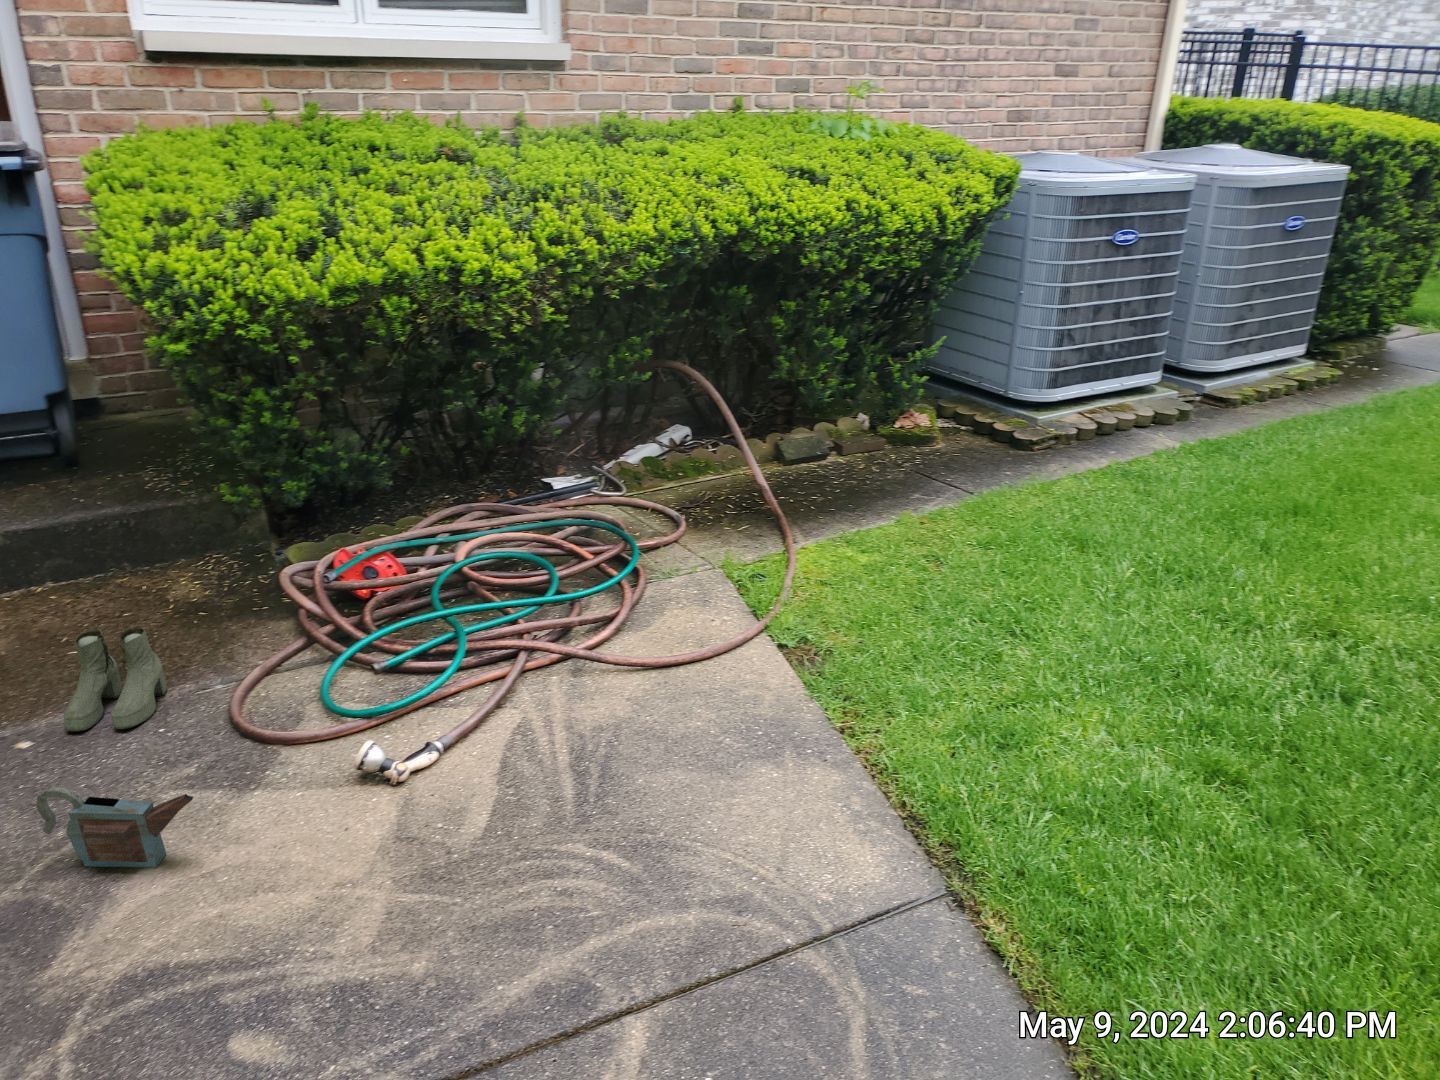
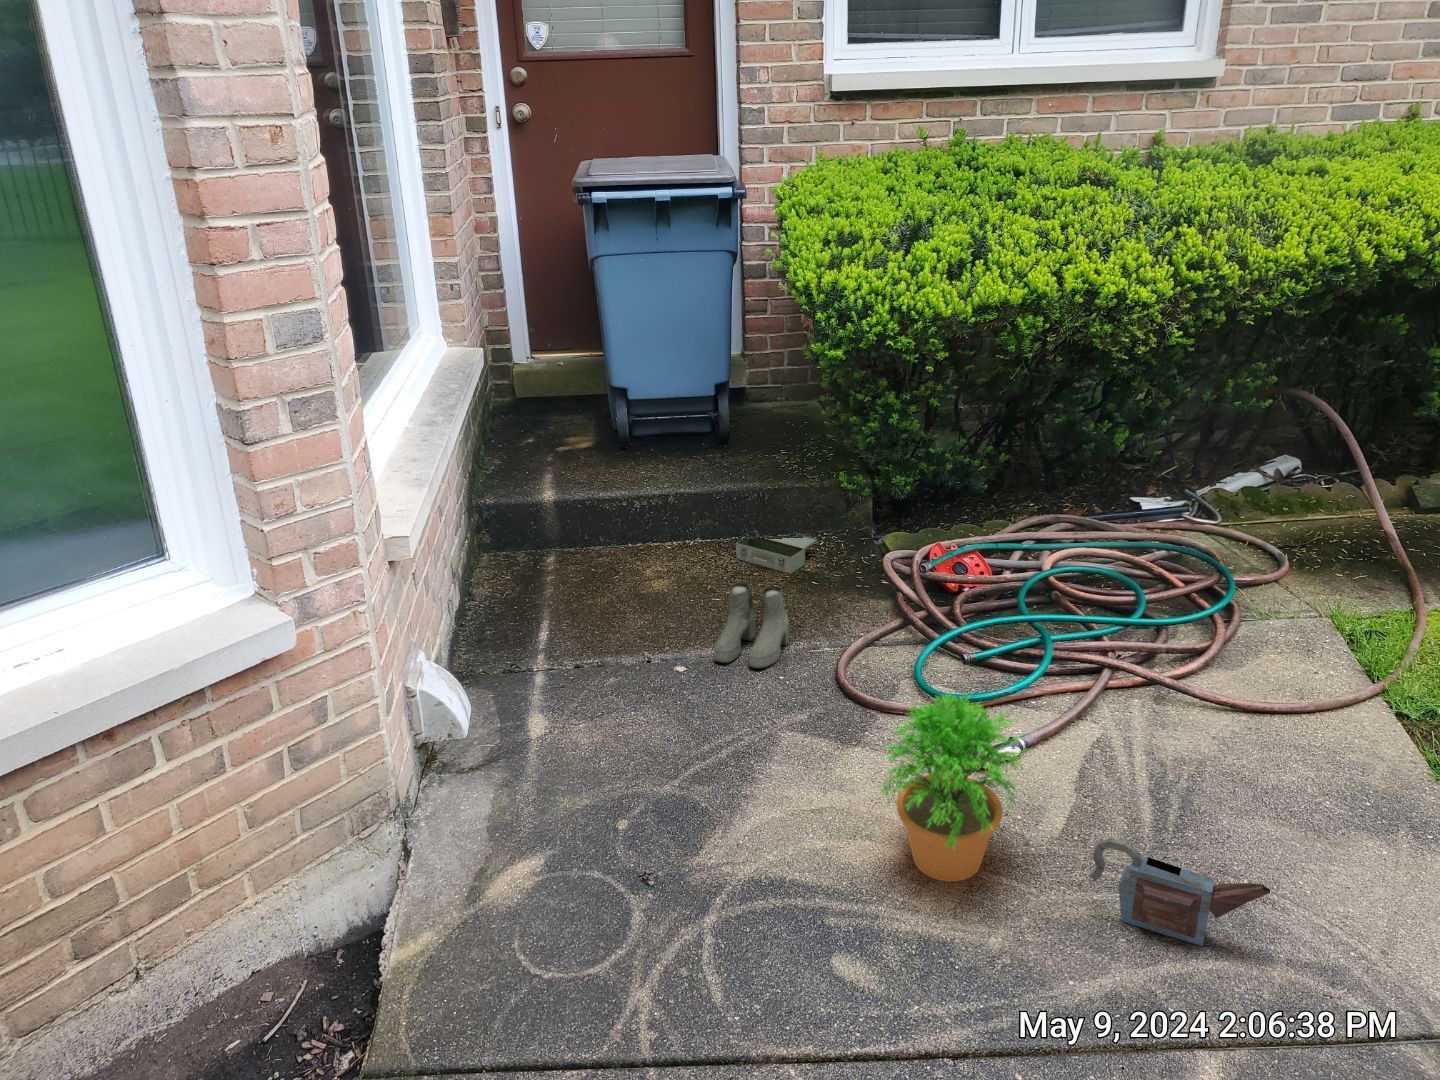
toolbox: none [93,559,201,611] -> present [736,533,818,574]
potted plant: none [255,705,436,920] -> present [877,693,1023,882]
watering can: present [36,787,193,868] -> present [1089,838,1270,946]

